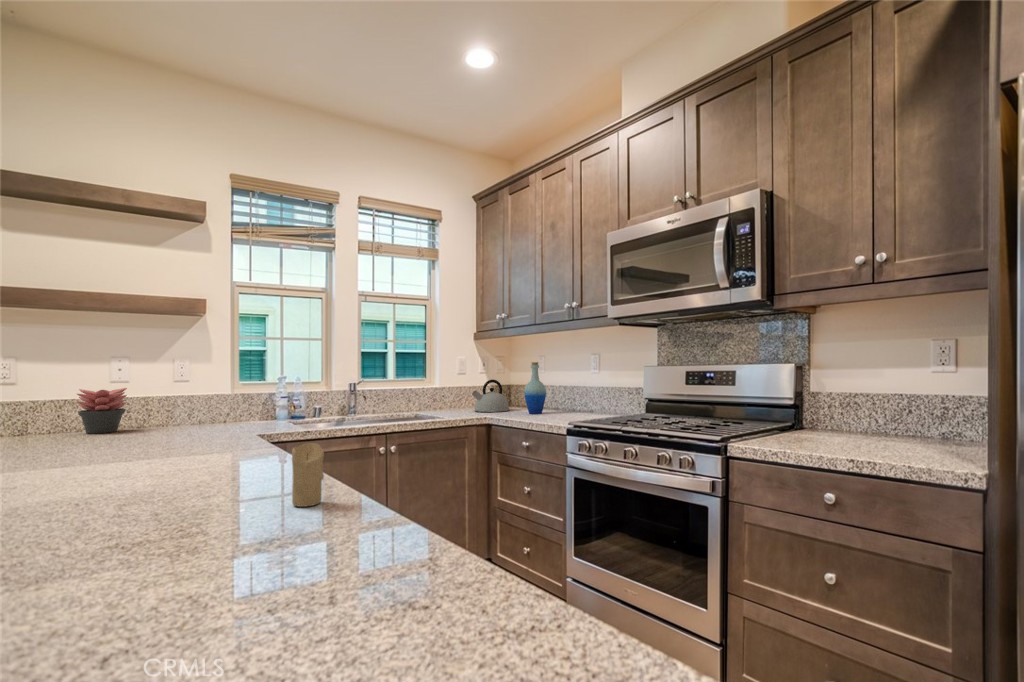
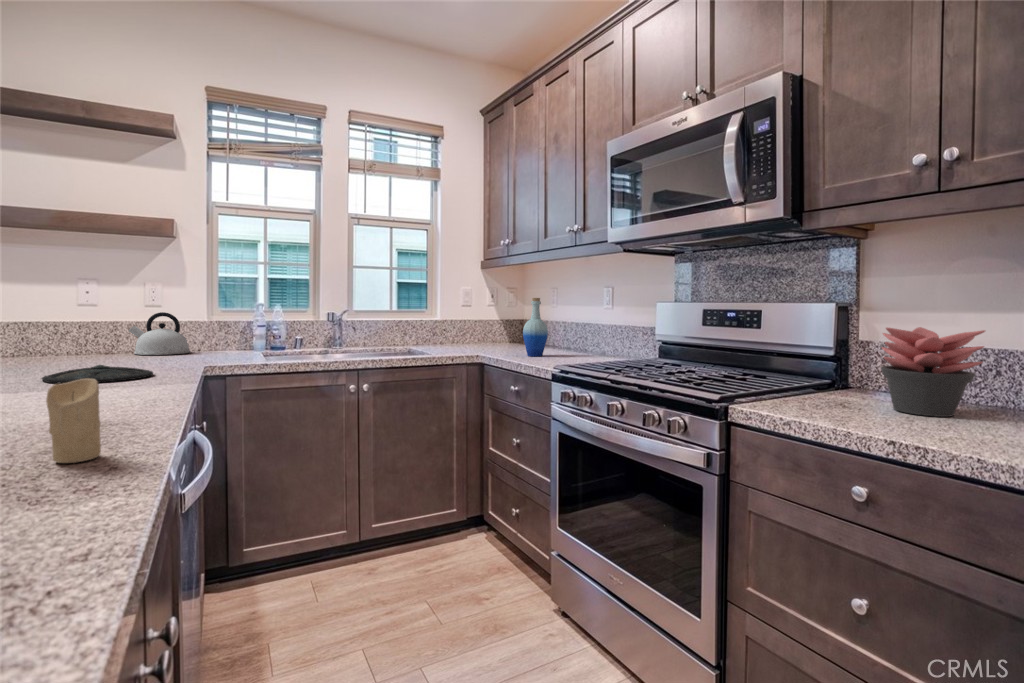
kettle: present [472,380,510,412] -> present [129,312,190,355]
succulent plant: present [77,388,127,434] -> present [881,327,985,417]
plate: none [135,437,228,455] -> present [42,365,153,384]

